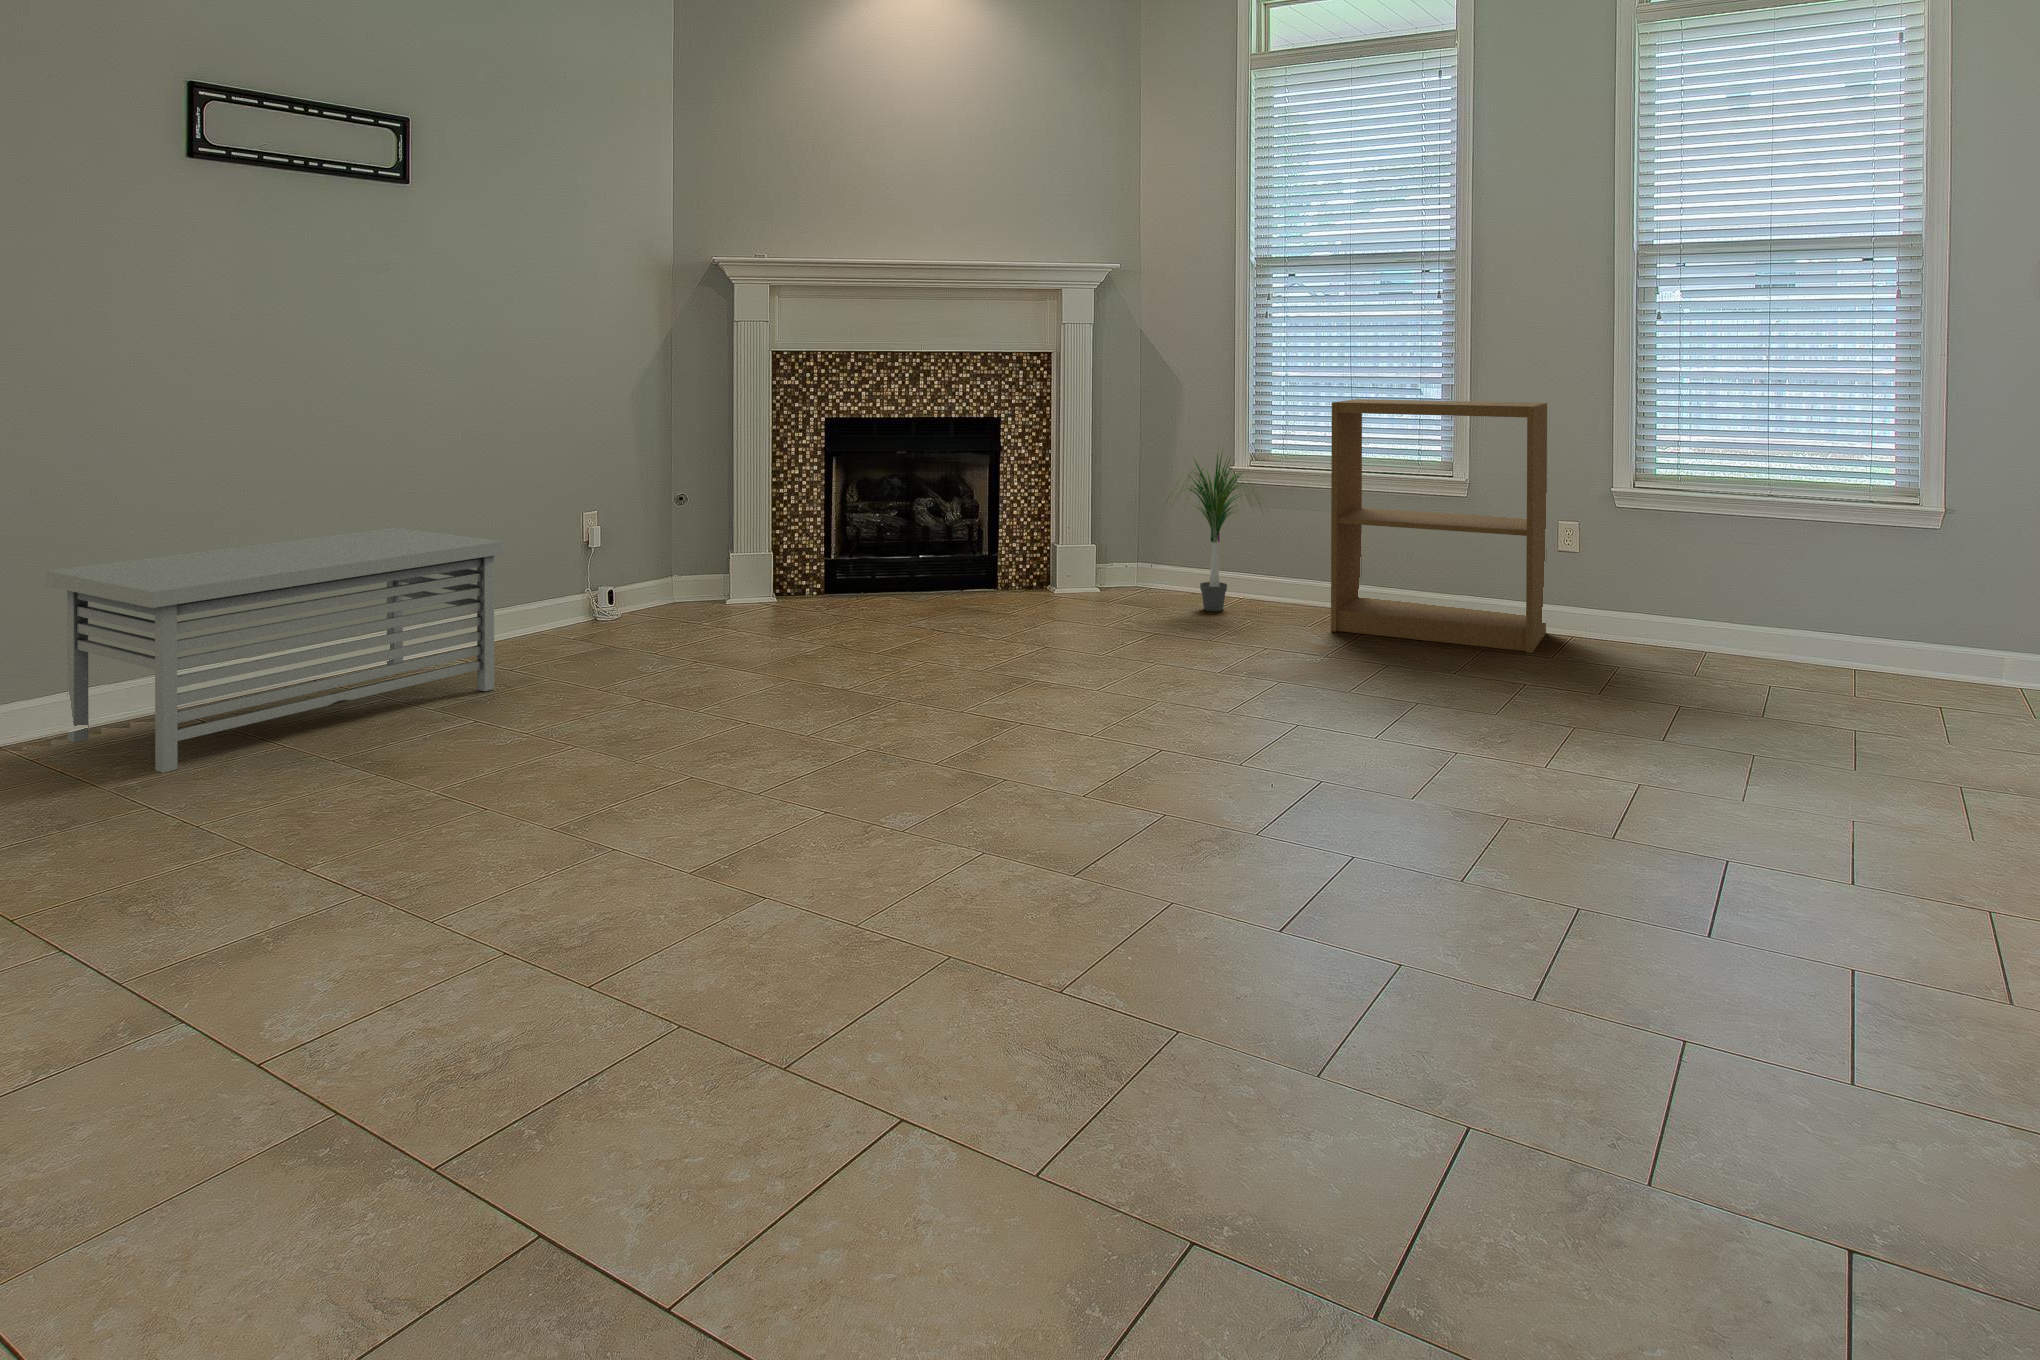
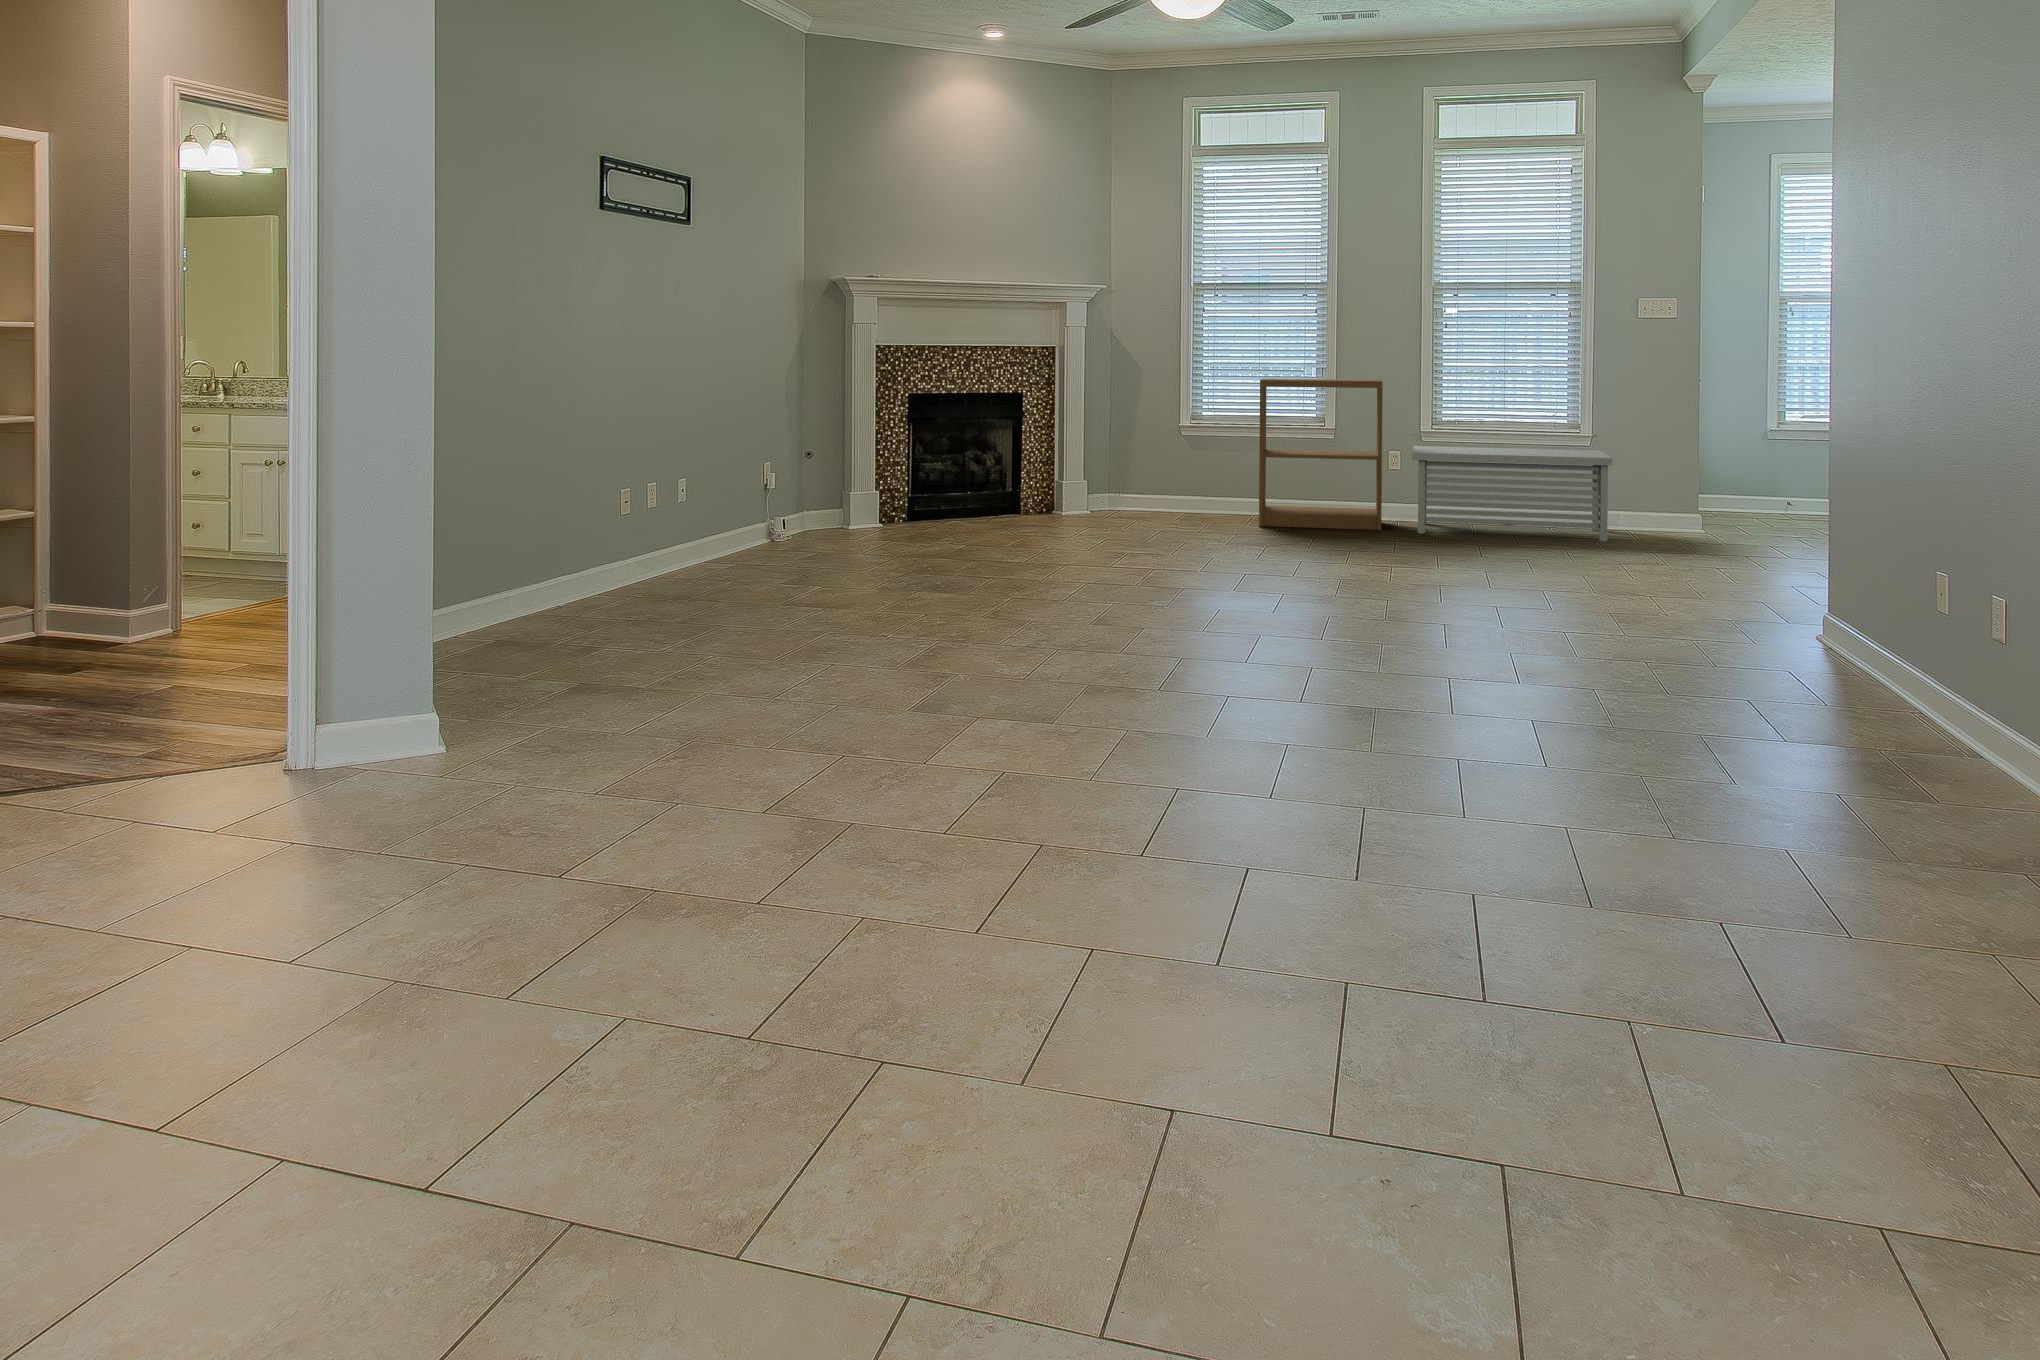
potted plant: present [1167,454,1261,611] -> none [1137,409,1210,521]
storage bench: present [46,528,504,773] -> present [1412,446,1612,541]

